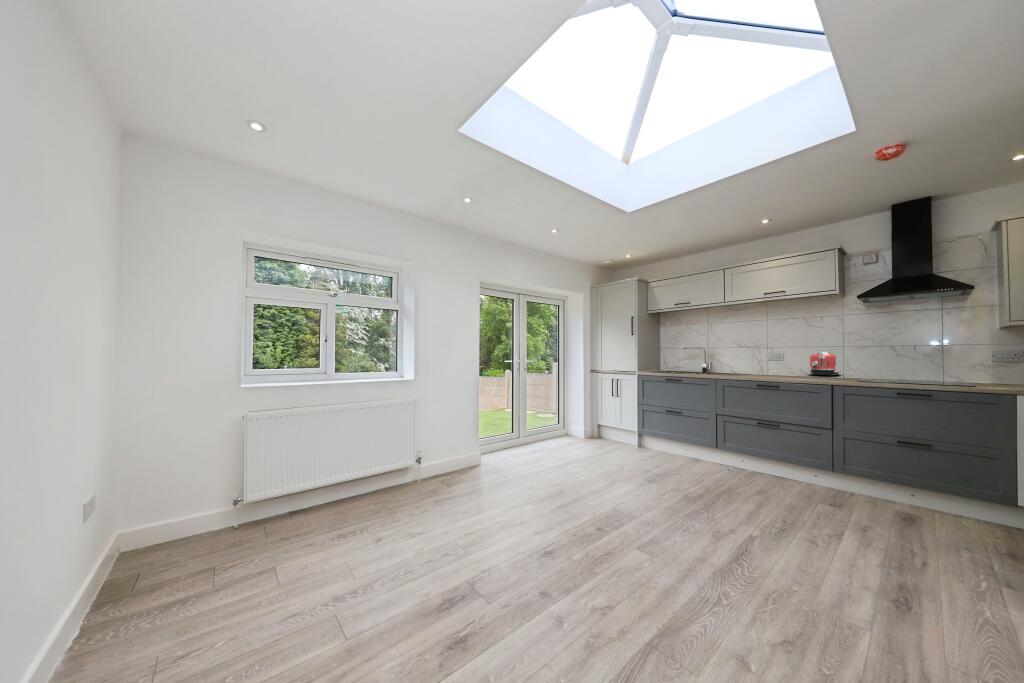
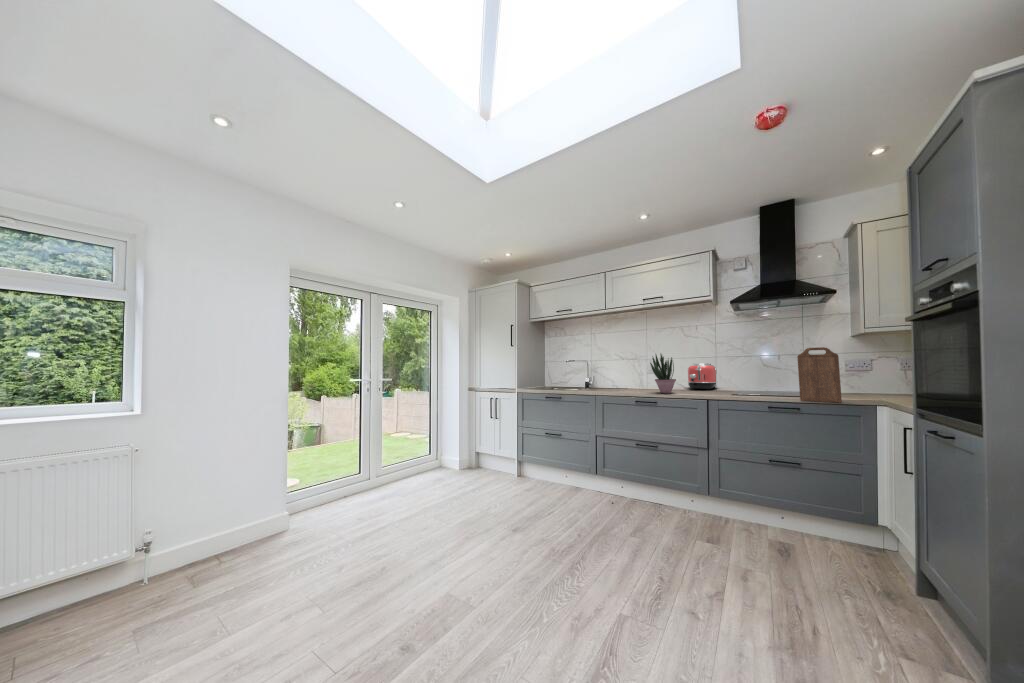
cutting board: none [929,338,976,388] -> present [797,347,842,402]
potted plant: none [772,342,798,378] -> present [650,354,676,394]

